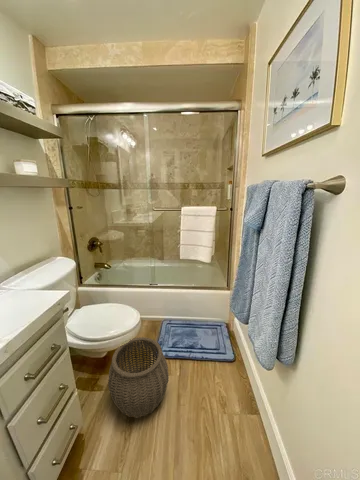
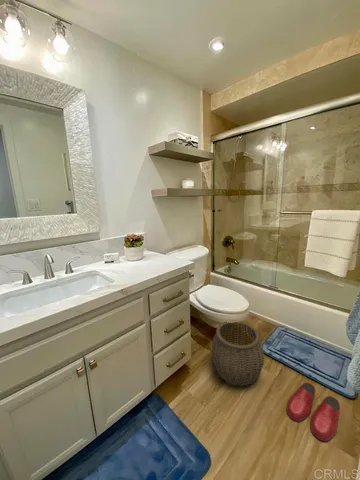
slippers: none [196,366,235,416] -> present [287,383,340,441]

